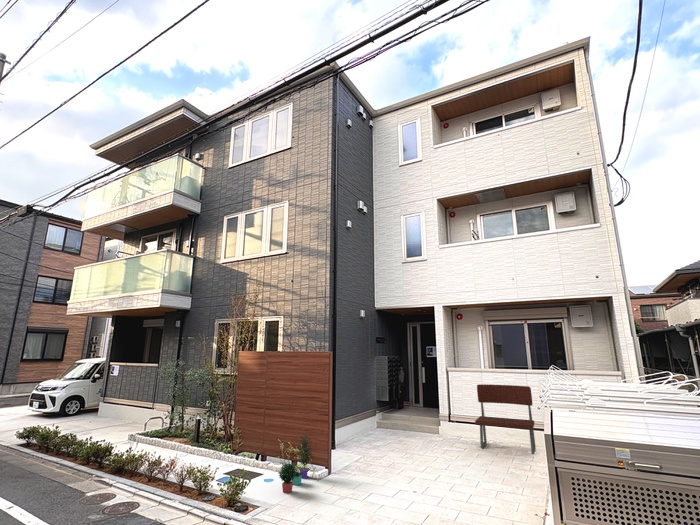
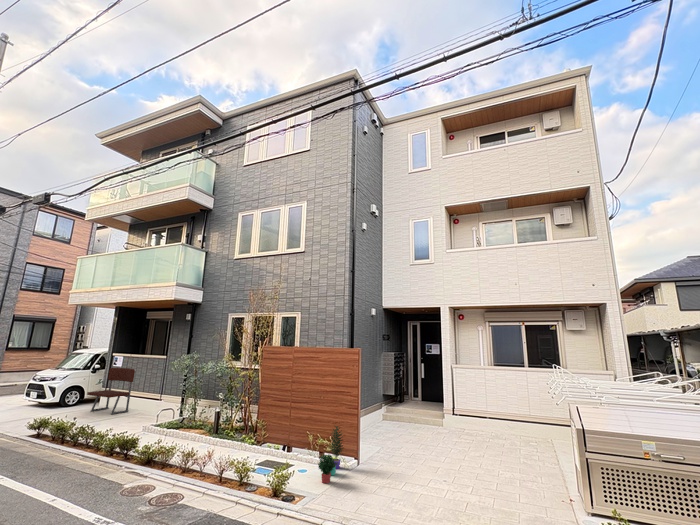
bench: present [475,384,536,454] -> present [87,368,135,415]

